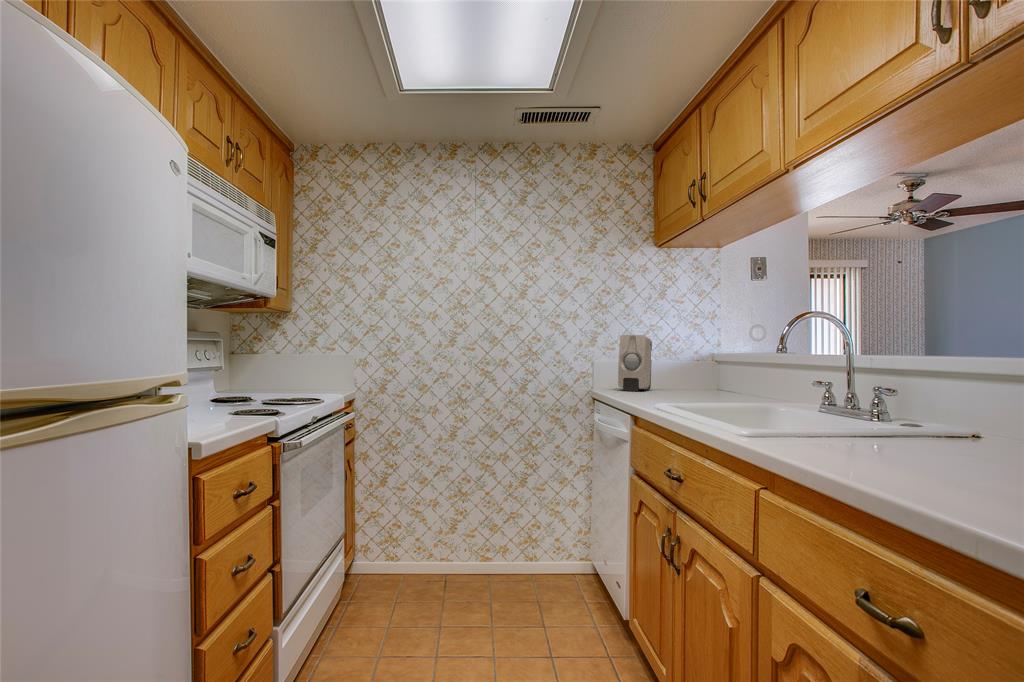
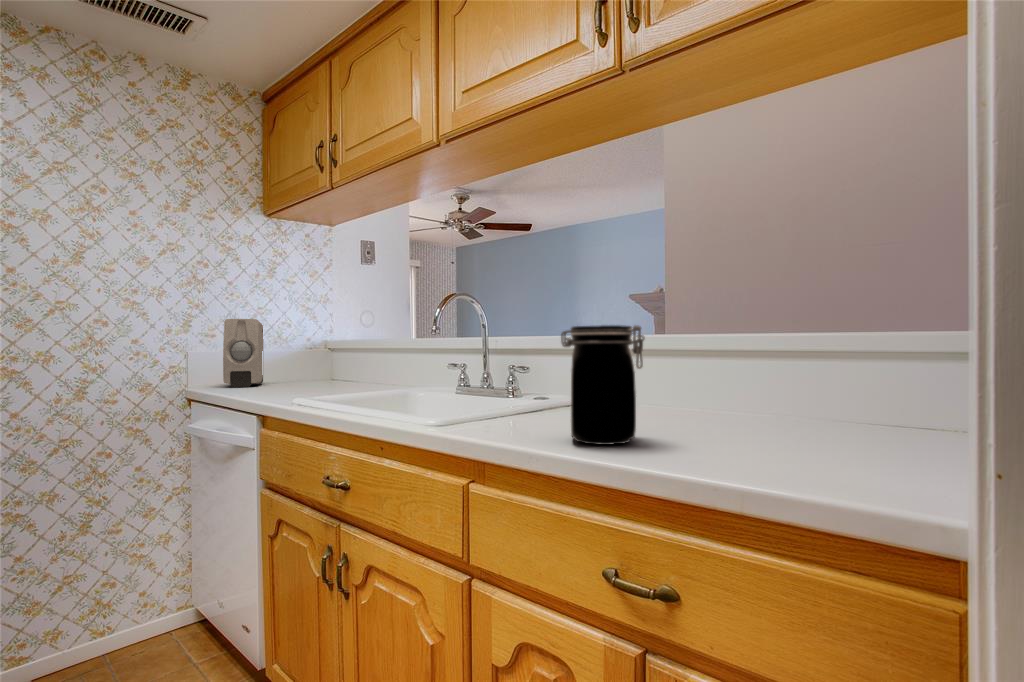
jar: none [855,352,950,476] -> present [561,325,645,445]

